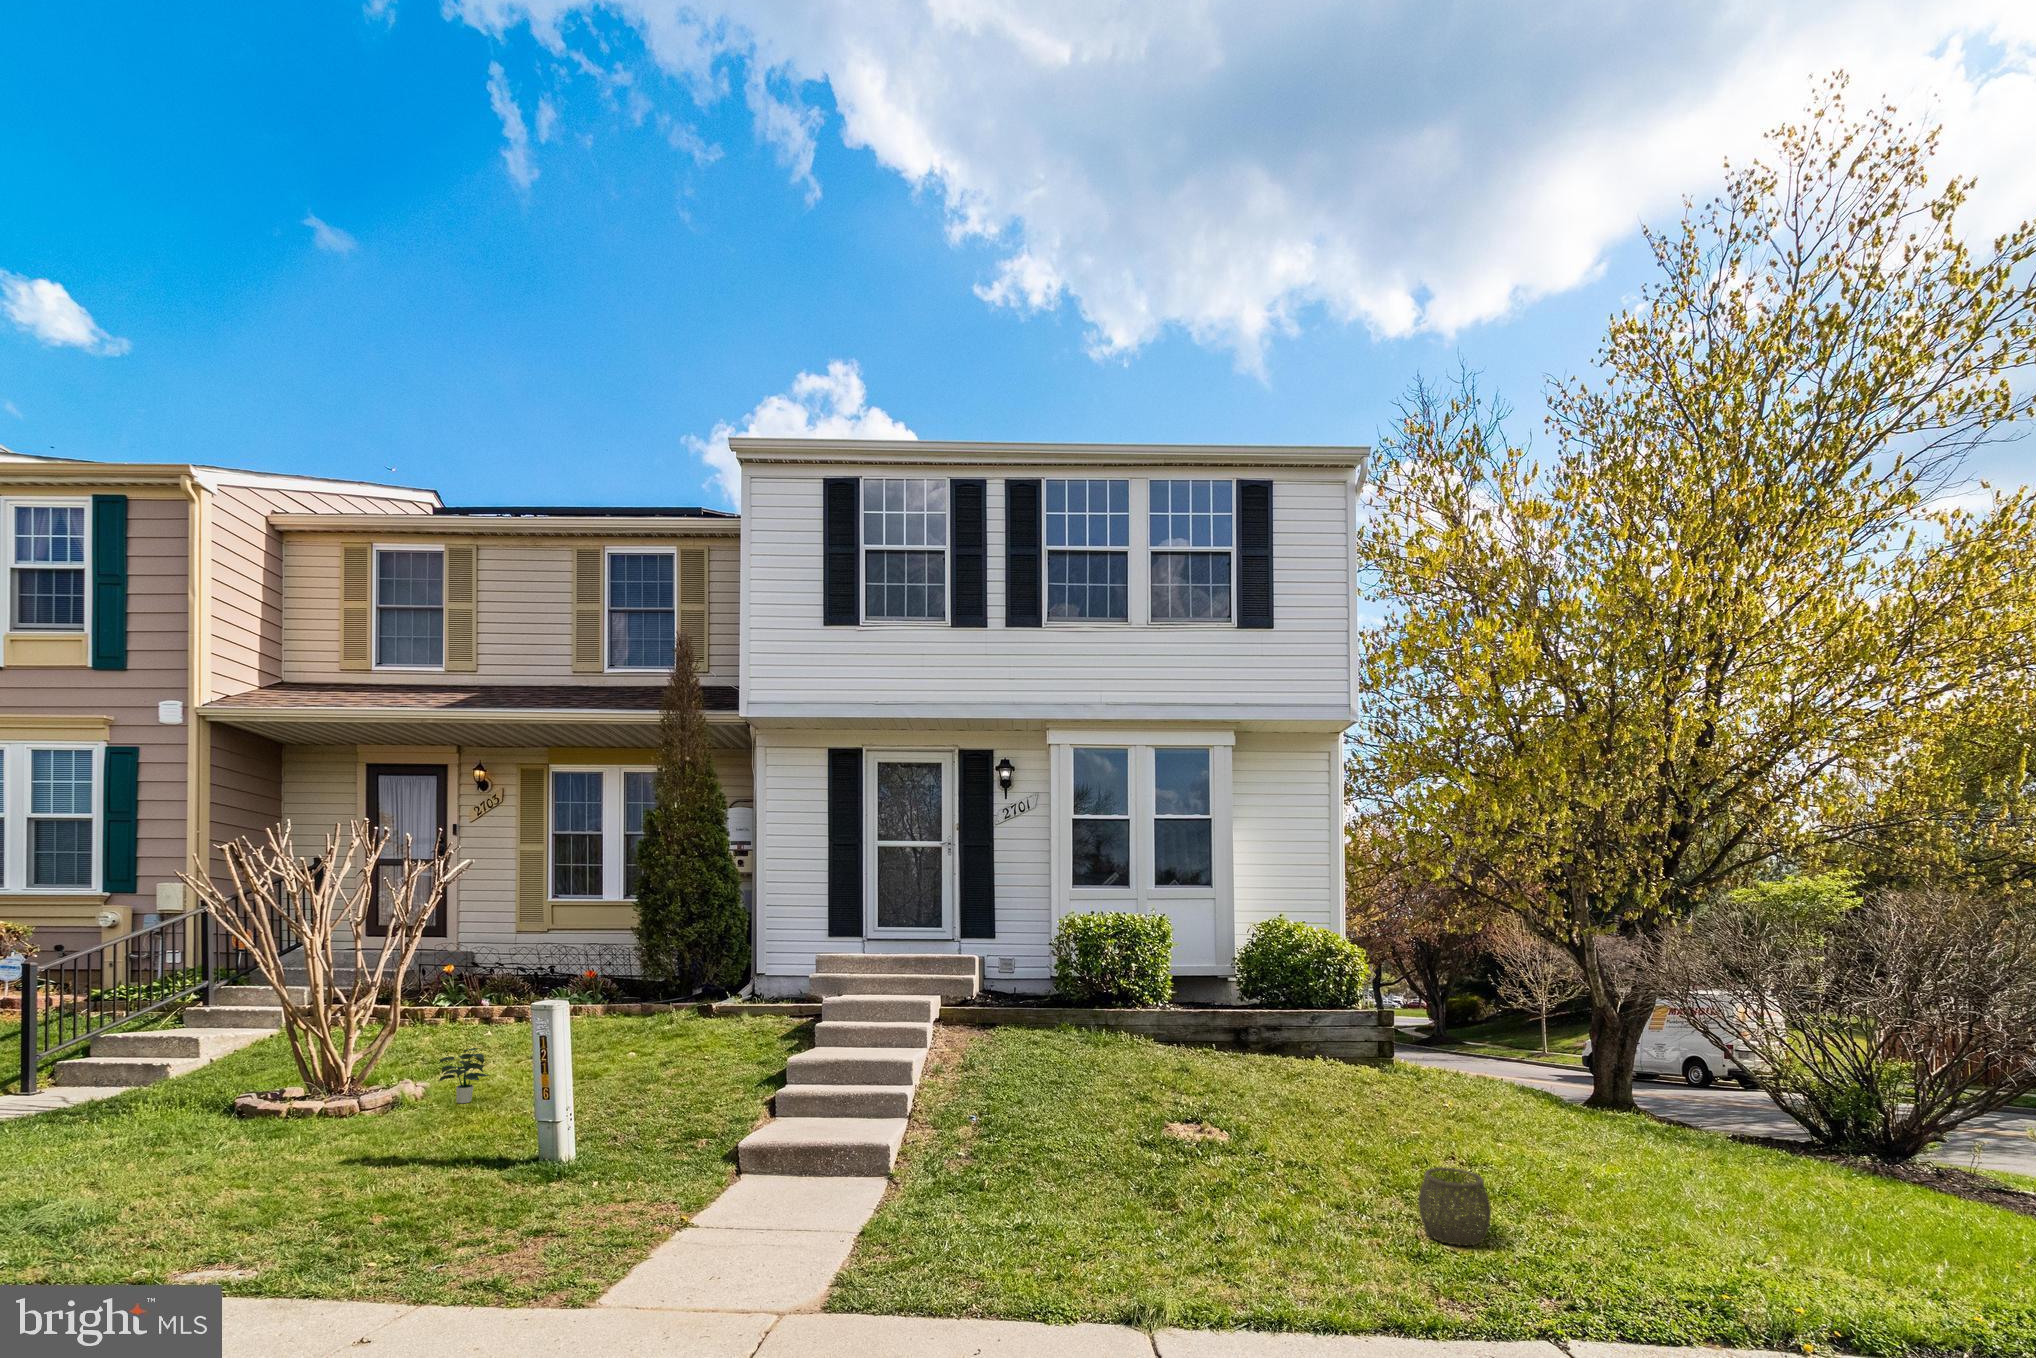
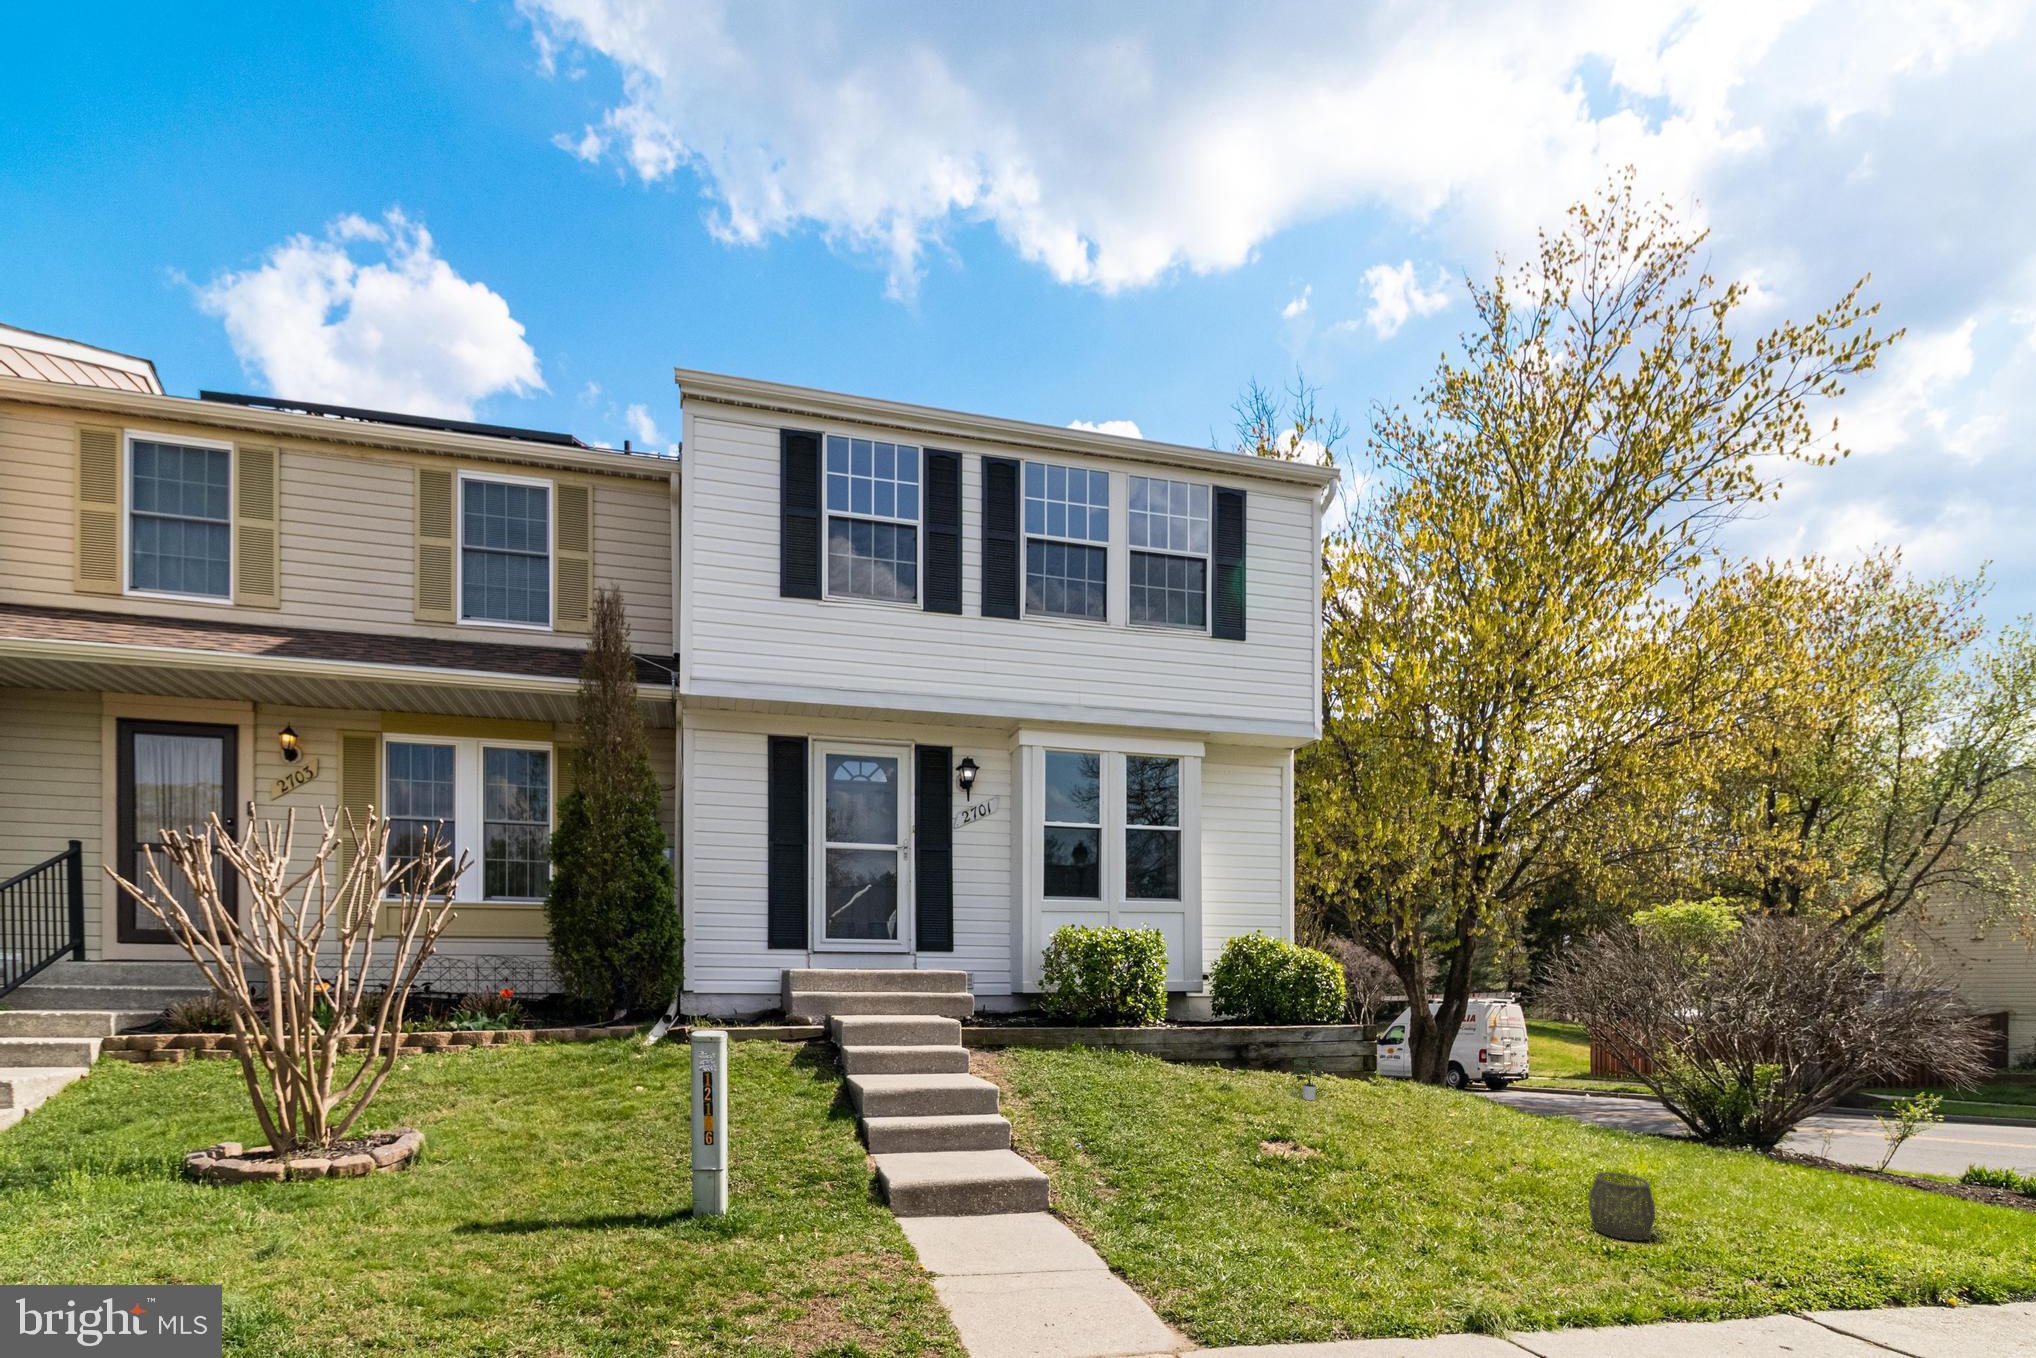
potted plant: present [439,1048,489,1103] -> present [1291,1052,1325,1100]

